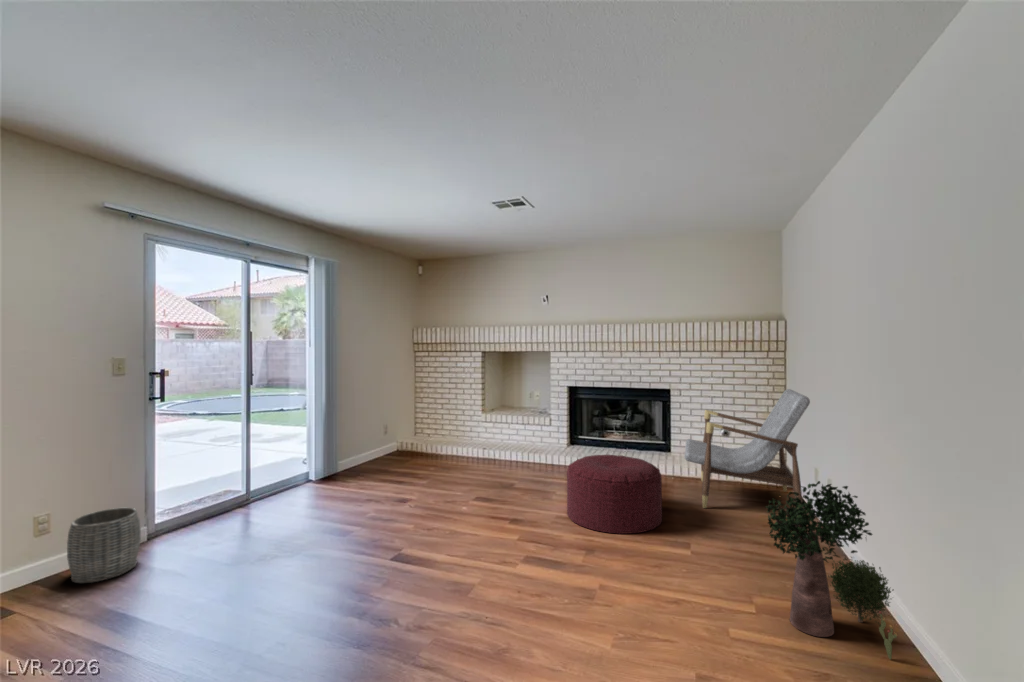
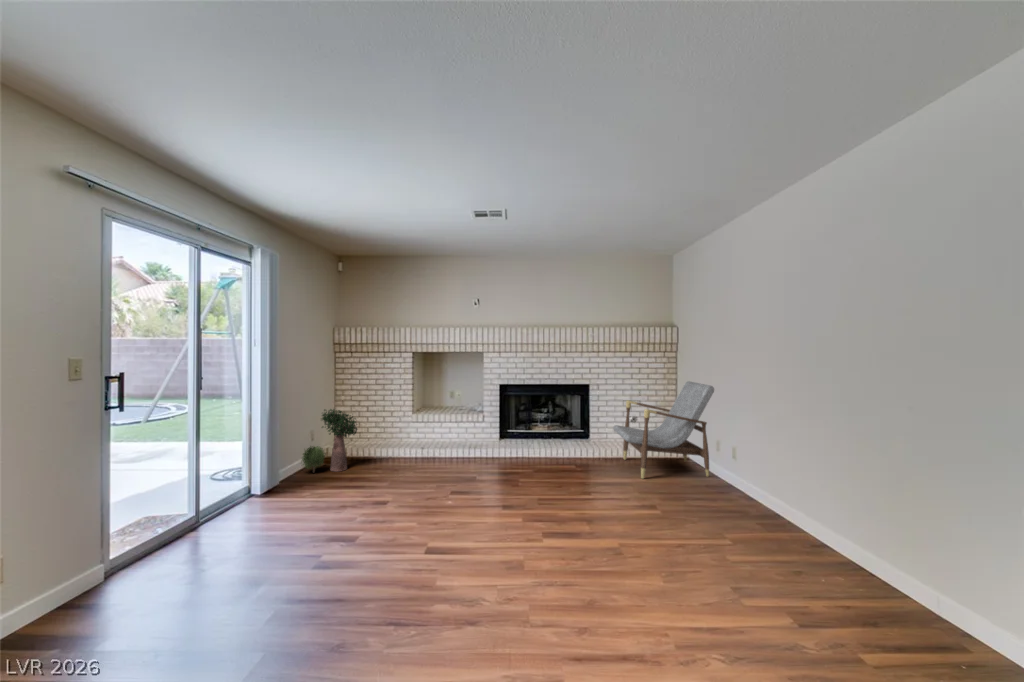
ottoman: present [567,455,662,534] -> none [543,441,623,505]
potted plant: present [766,481,897,660] -> present [302,409,357,472]
woven basket: present [67,508,141,583] -> none [30,541,124,642]

